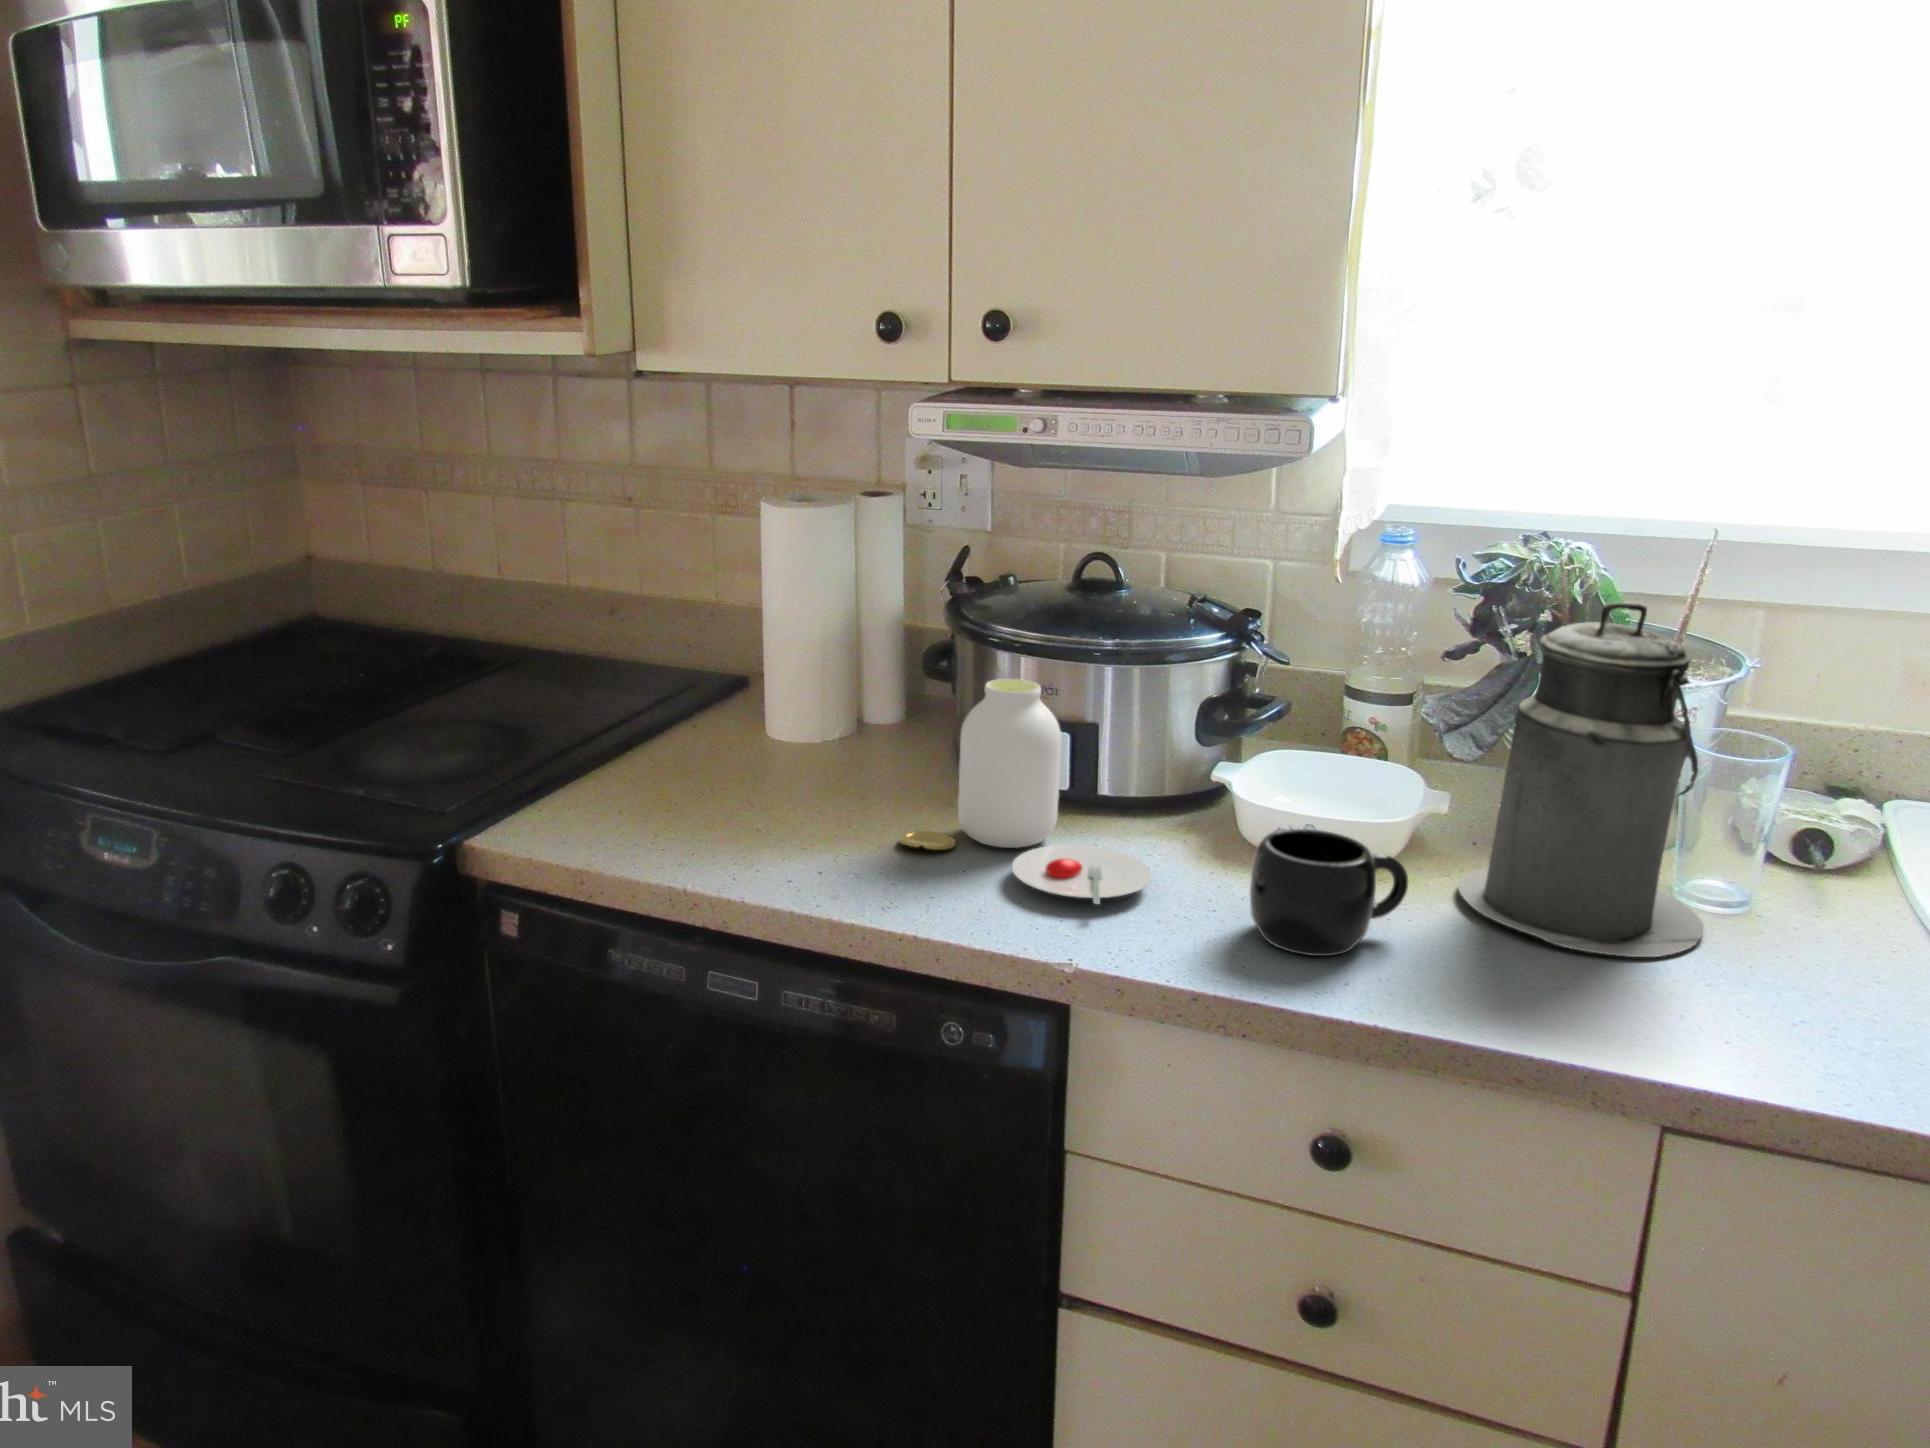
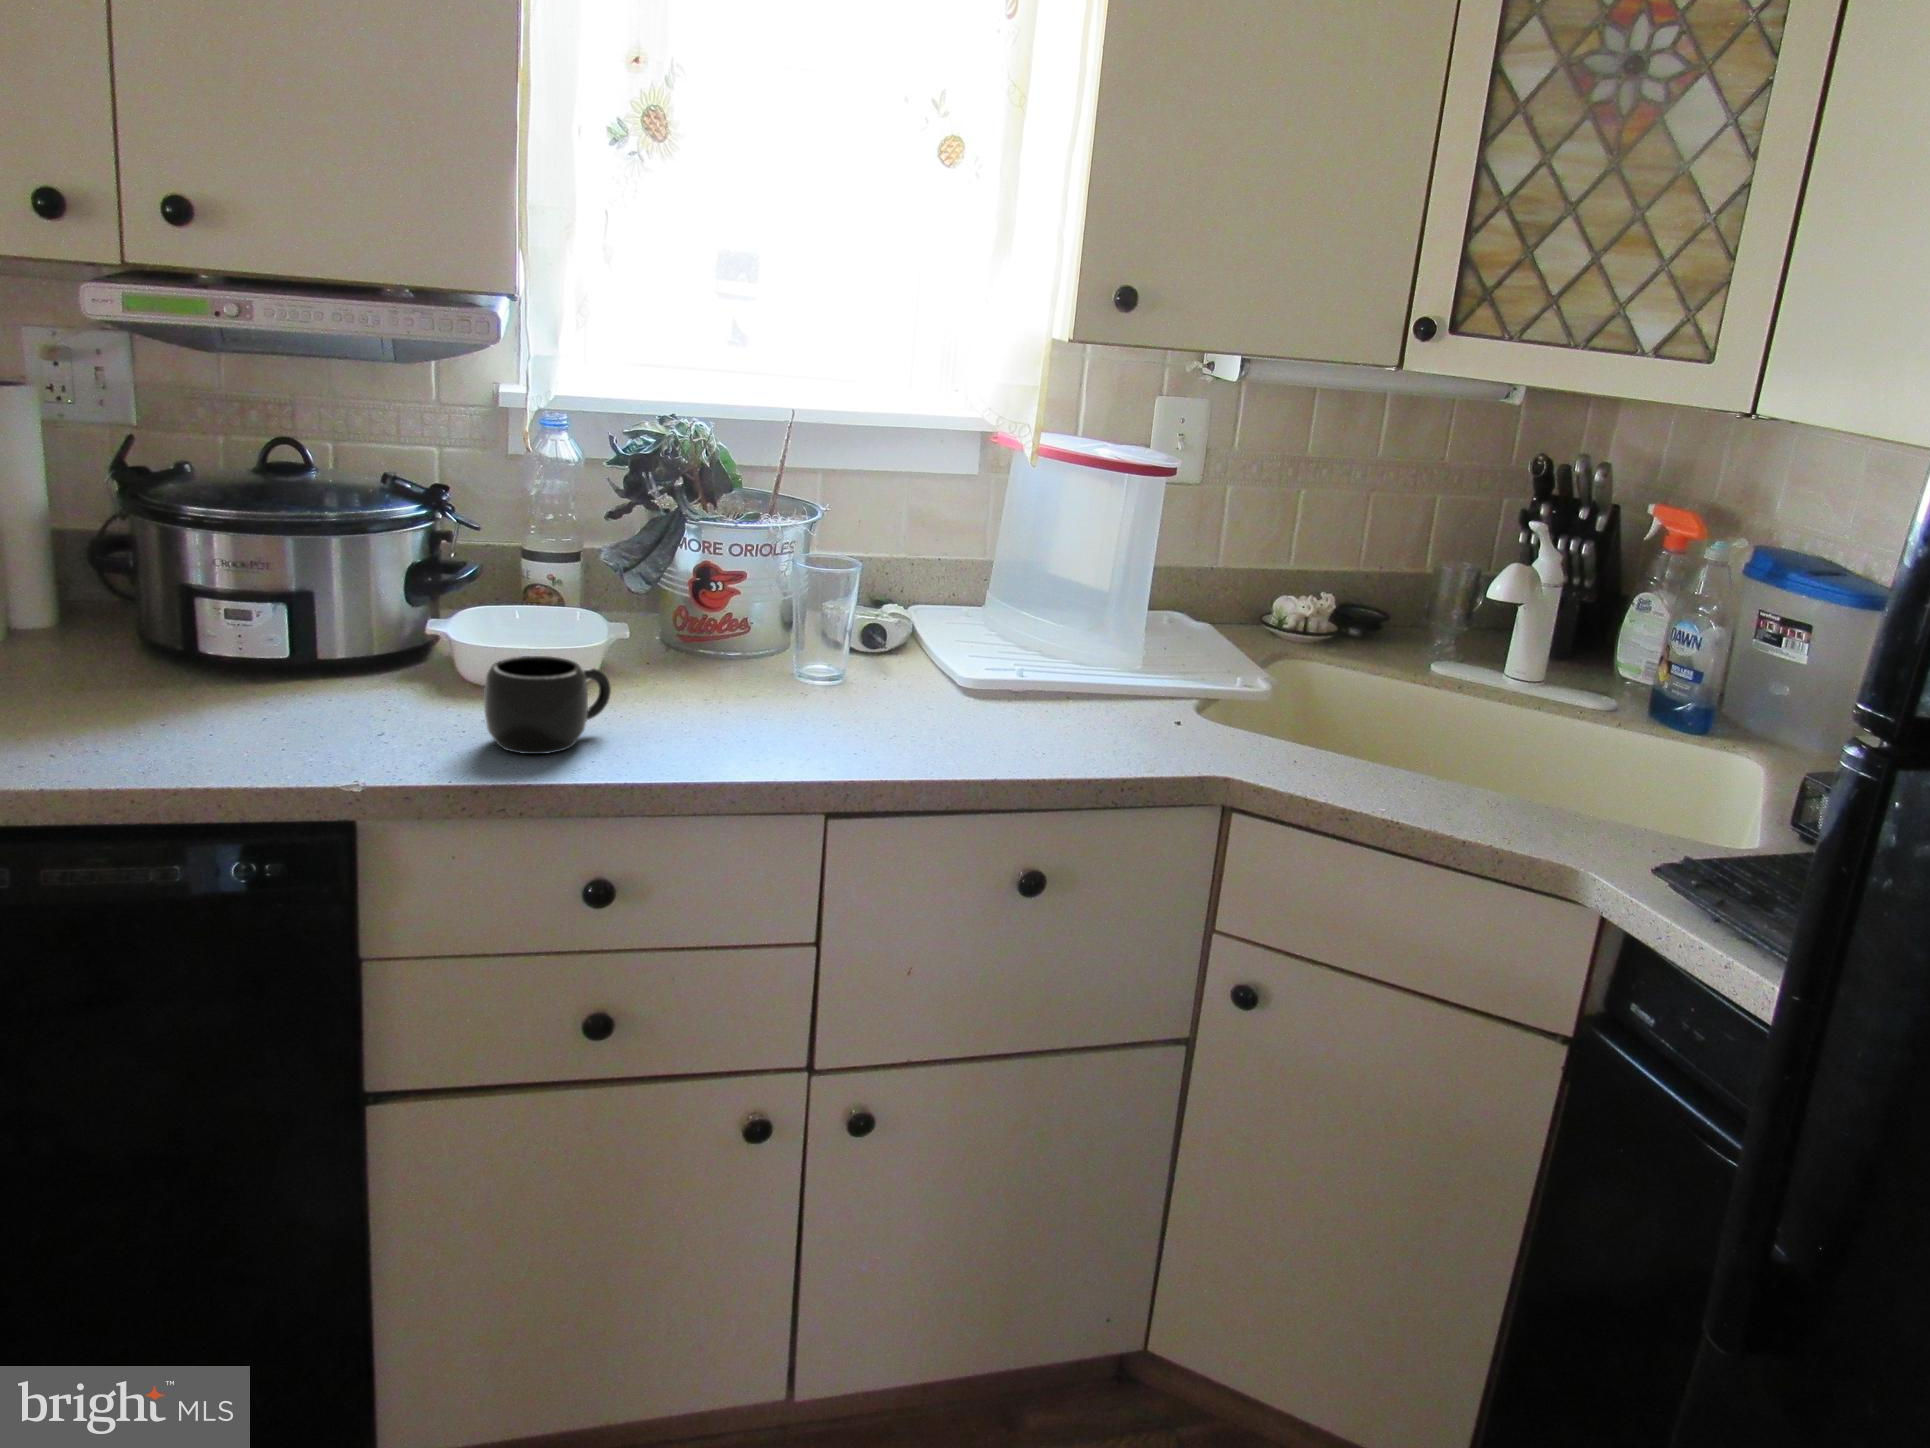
canister: present [1458,602,1704,957] -> none [644,460,816,720]
jar: present [899,679,1152,904] -> none [113,556,390,743]

